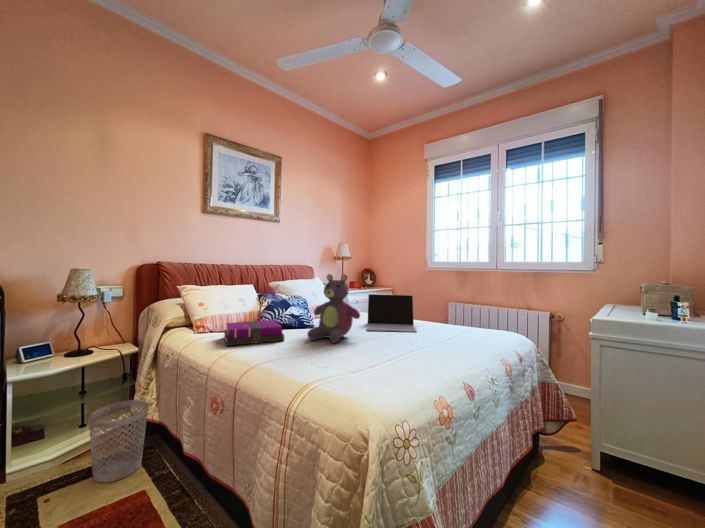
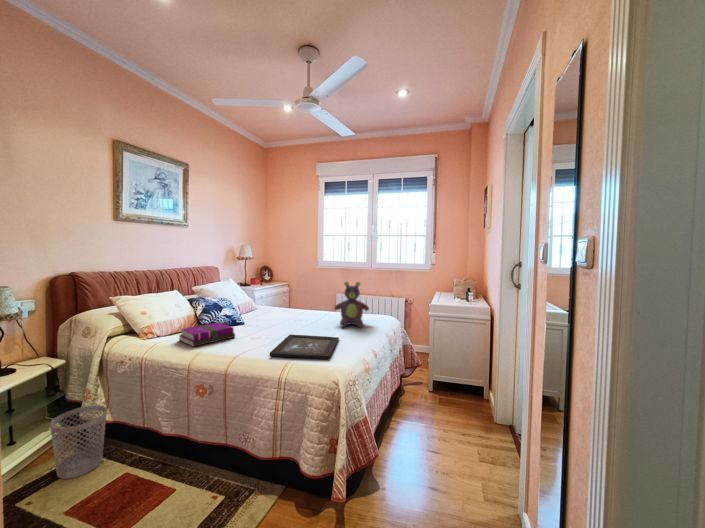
stuffed bear: present [307,274,360,342] -> present [335,282,369,327]
laptop: present [367,294,417,332] -> none [286,294,326,323]
tray: none [296,344,421,392] -> present [270,335,339,359]

